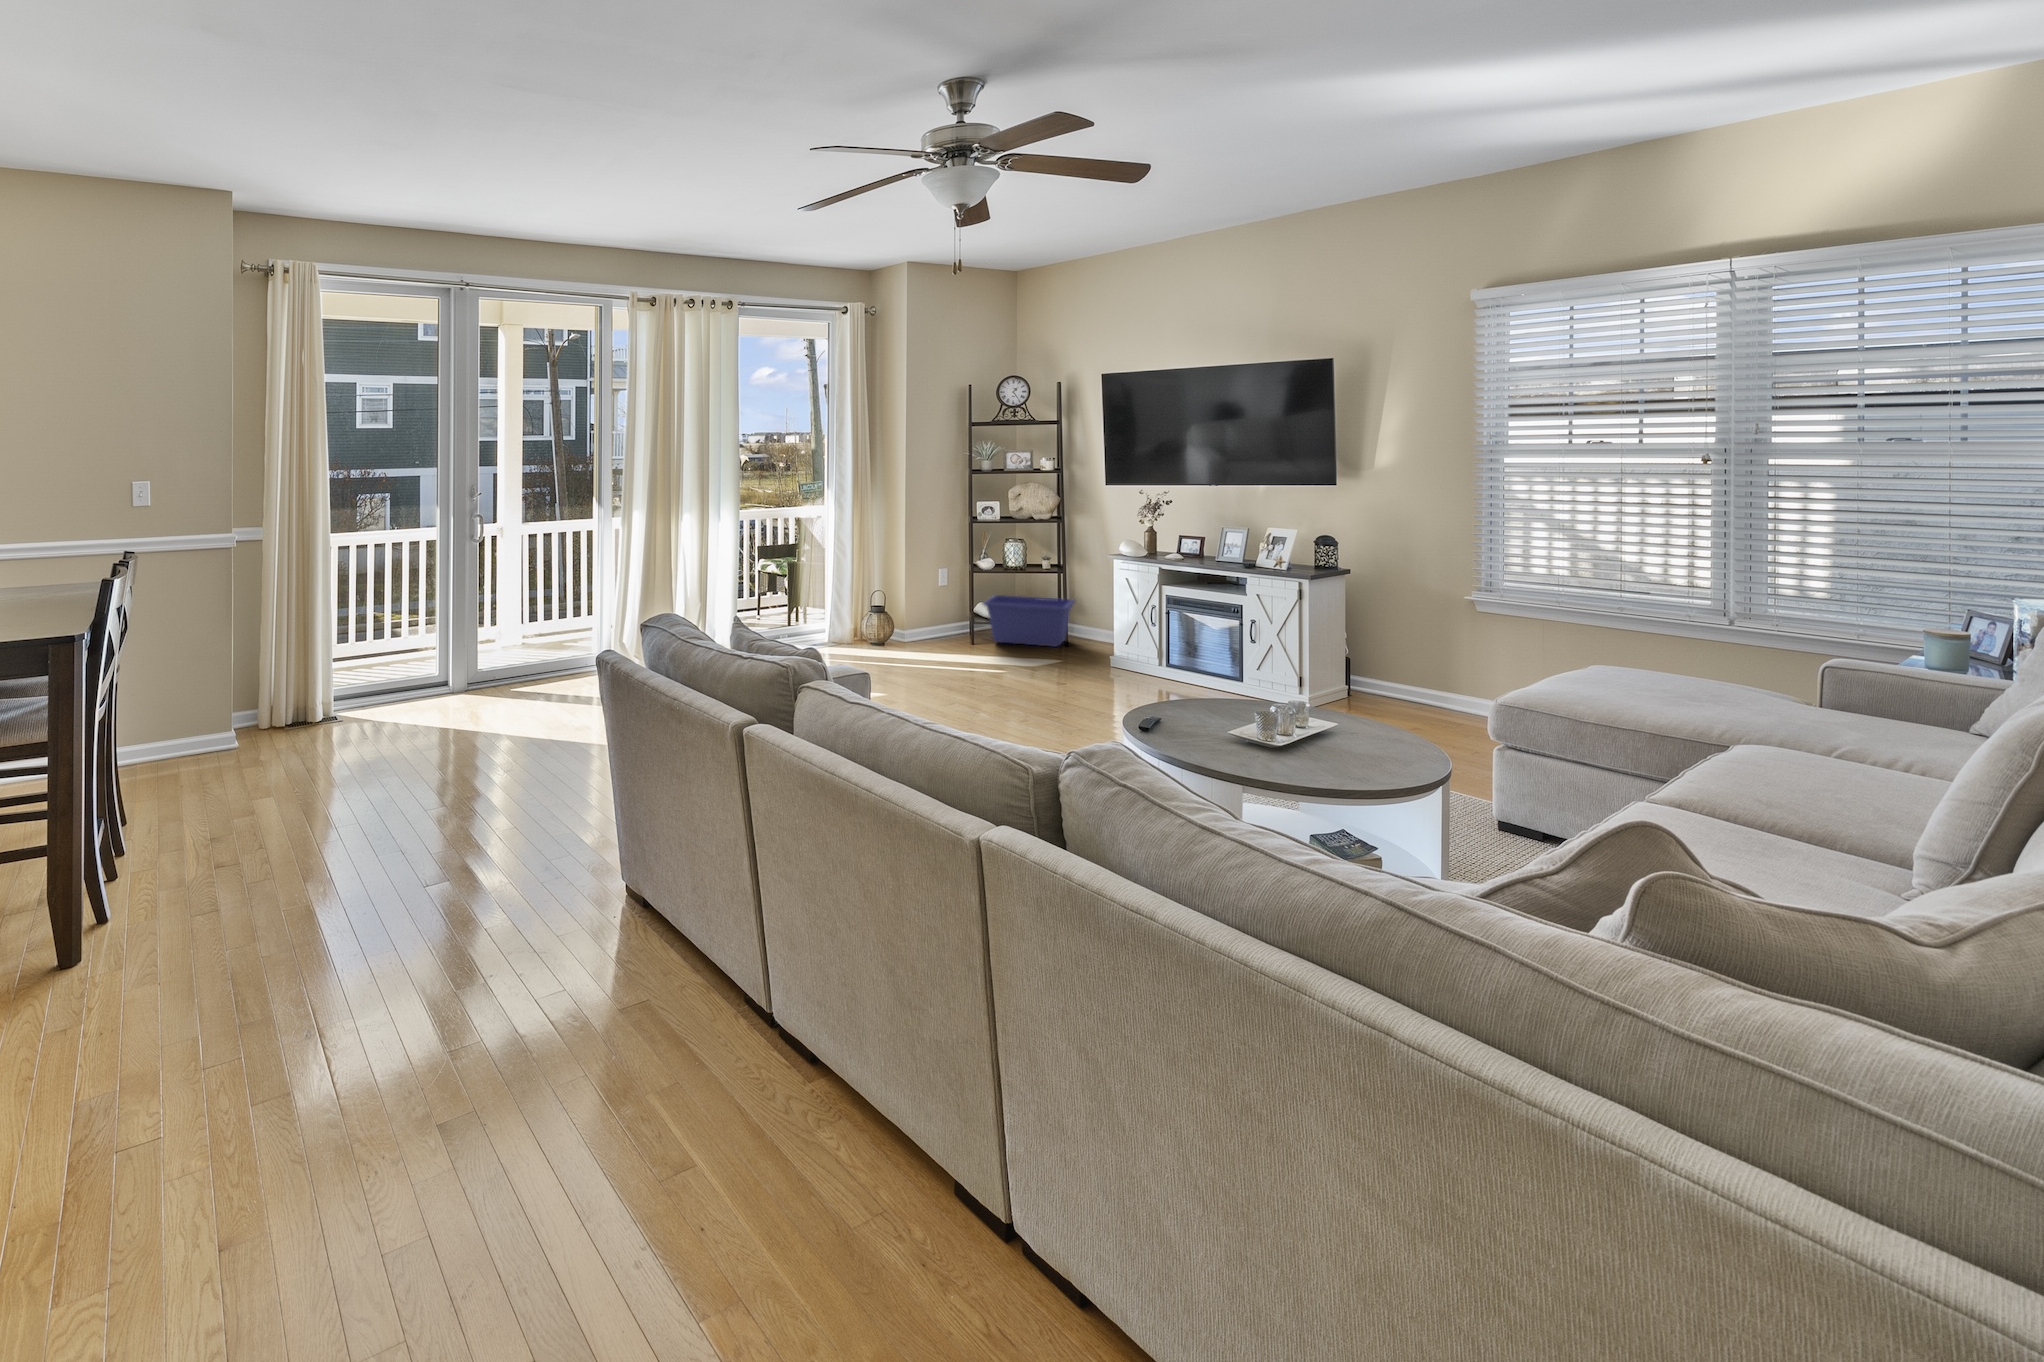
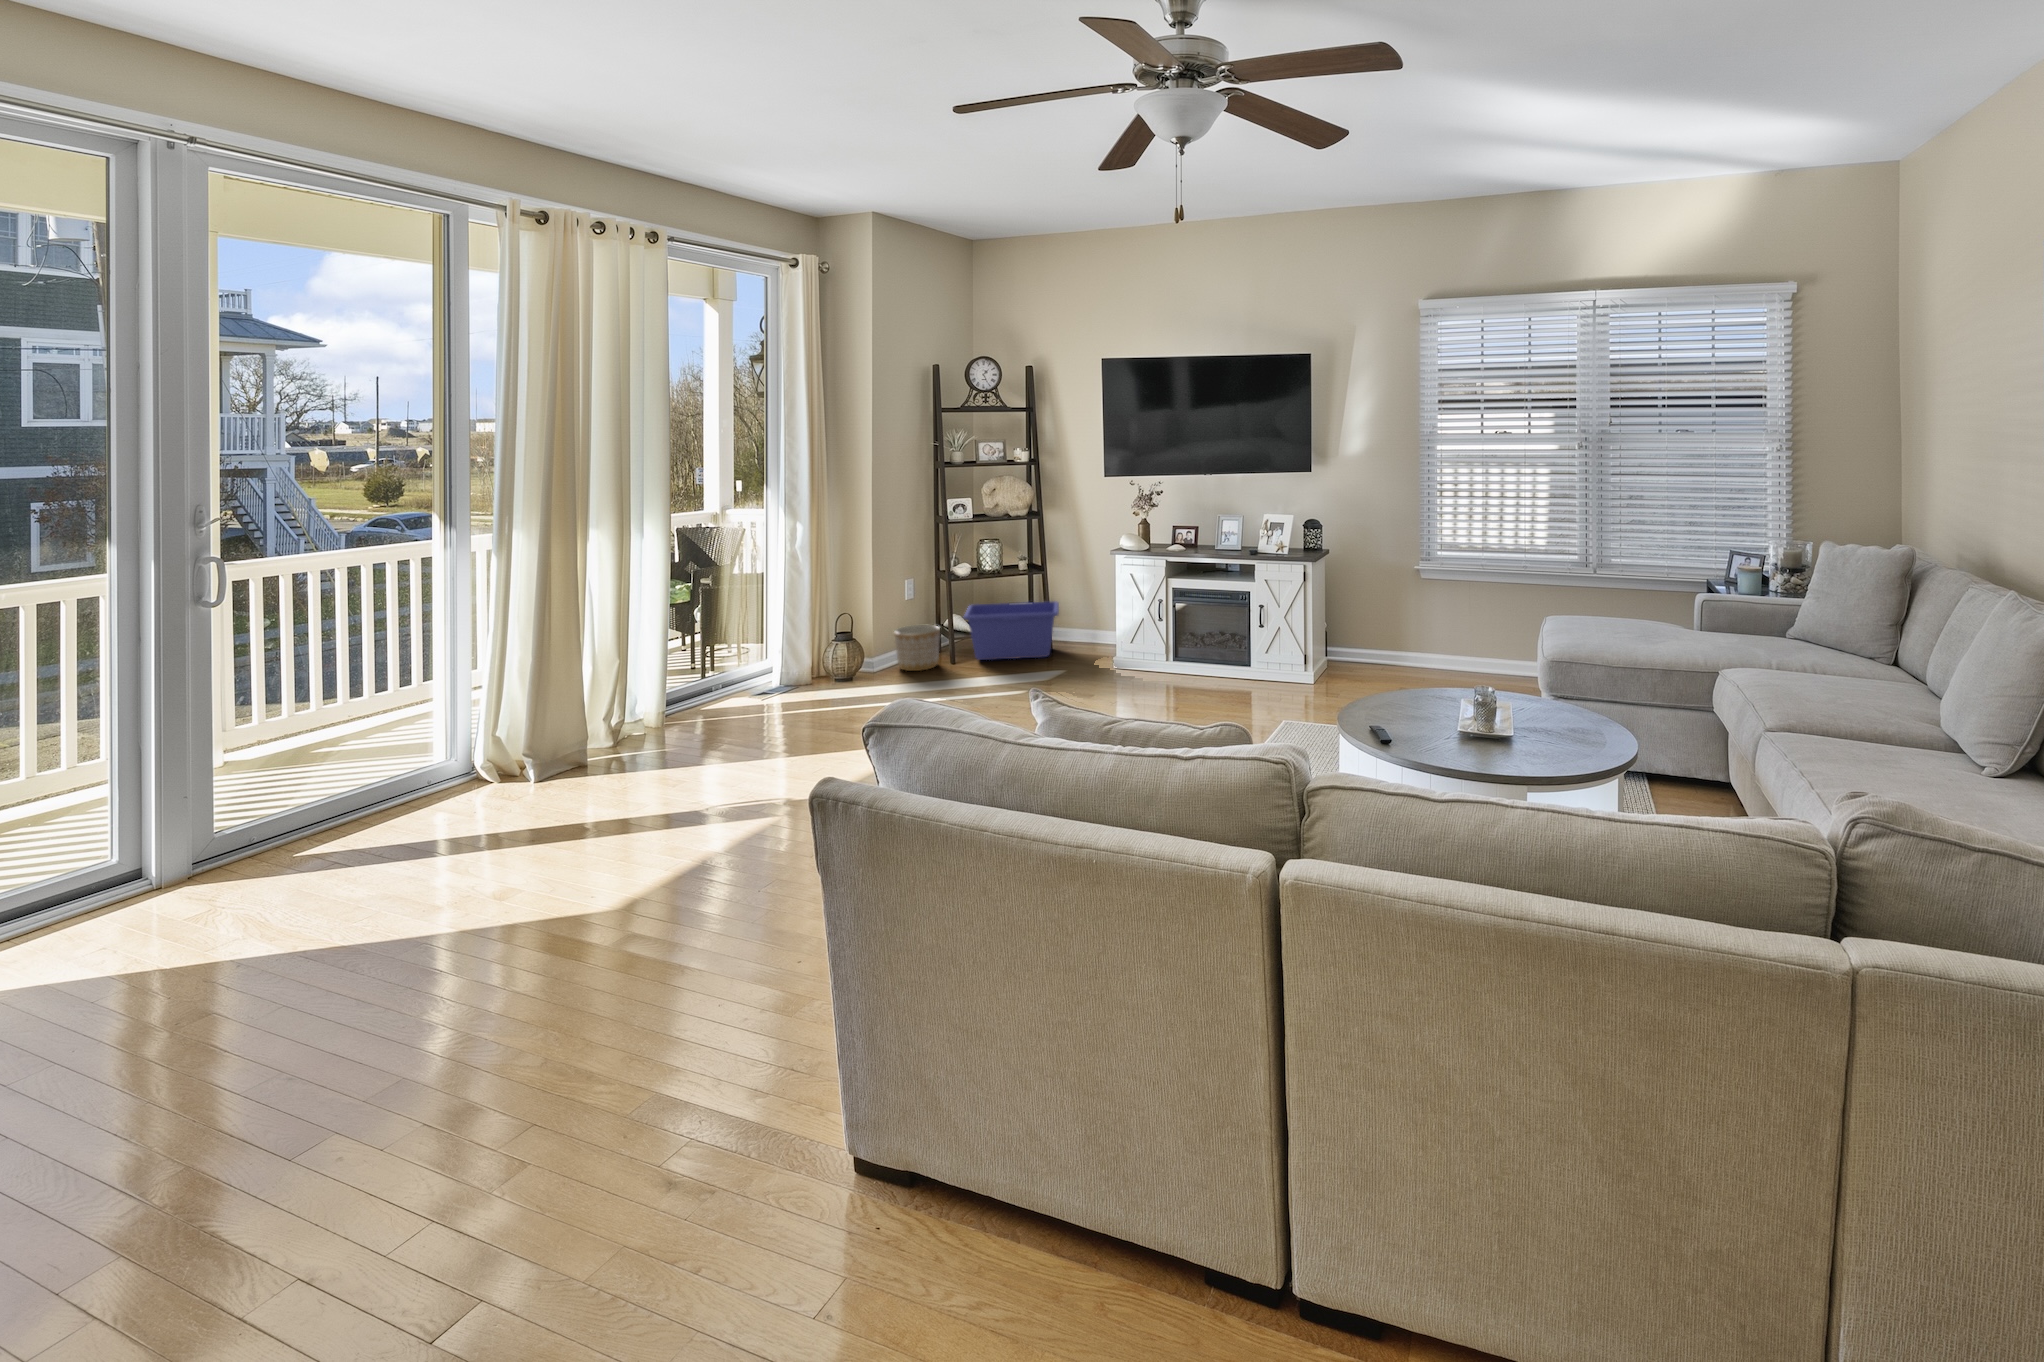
planter: none [925,607,963,644] -> present [894,625,940,671]

